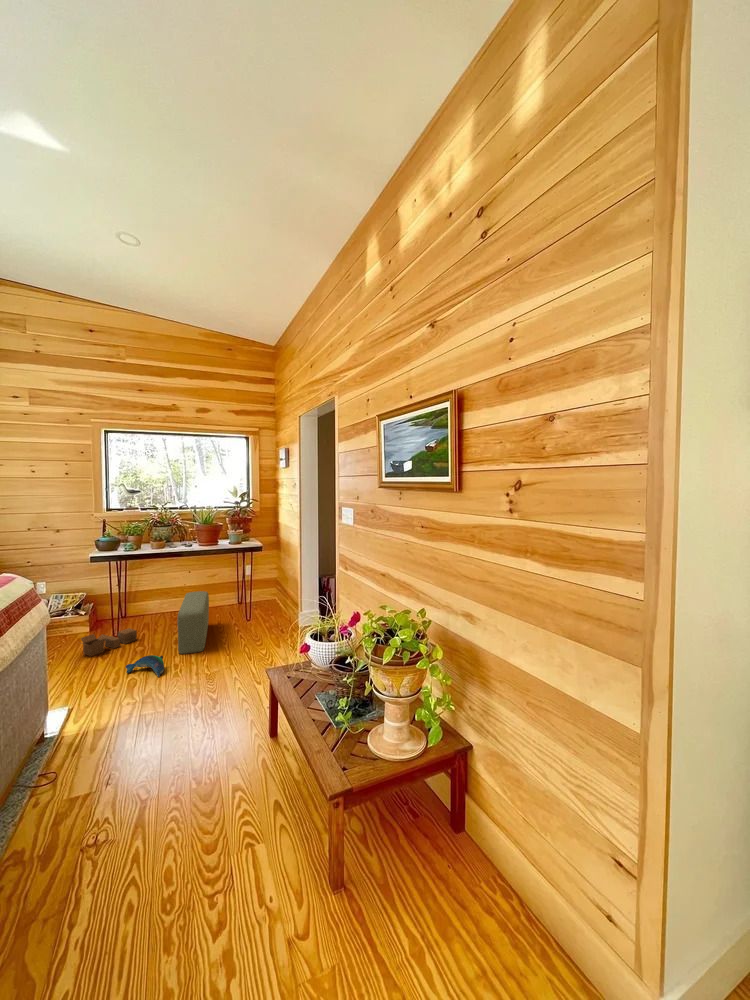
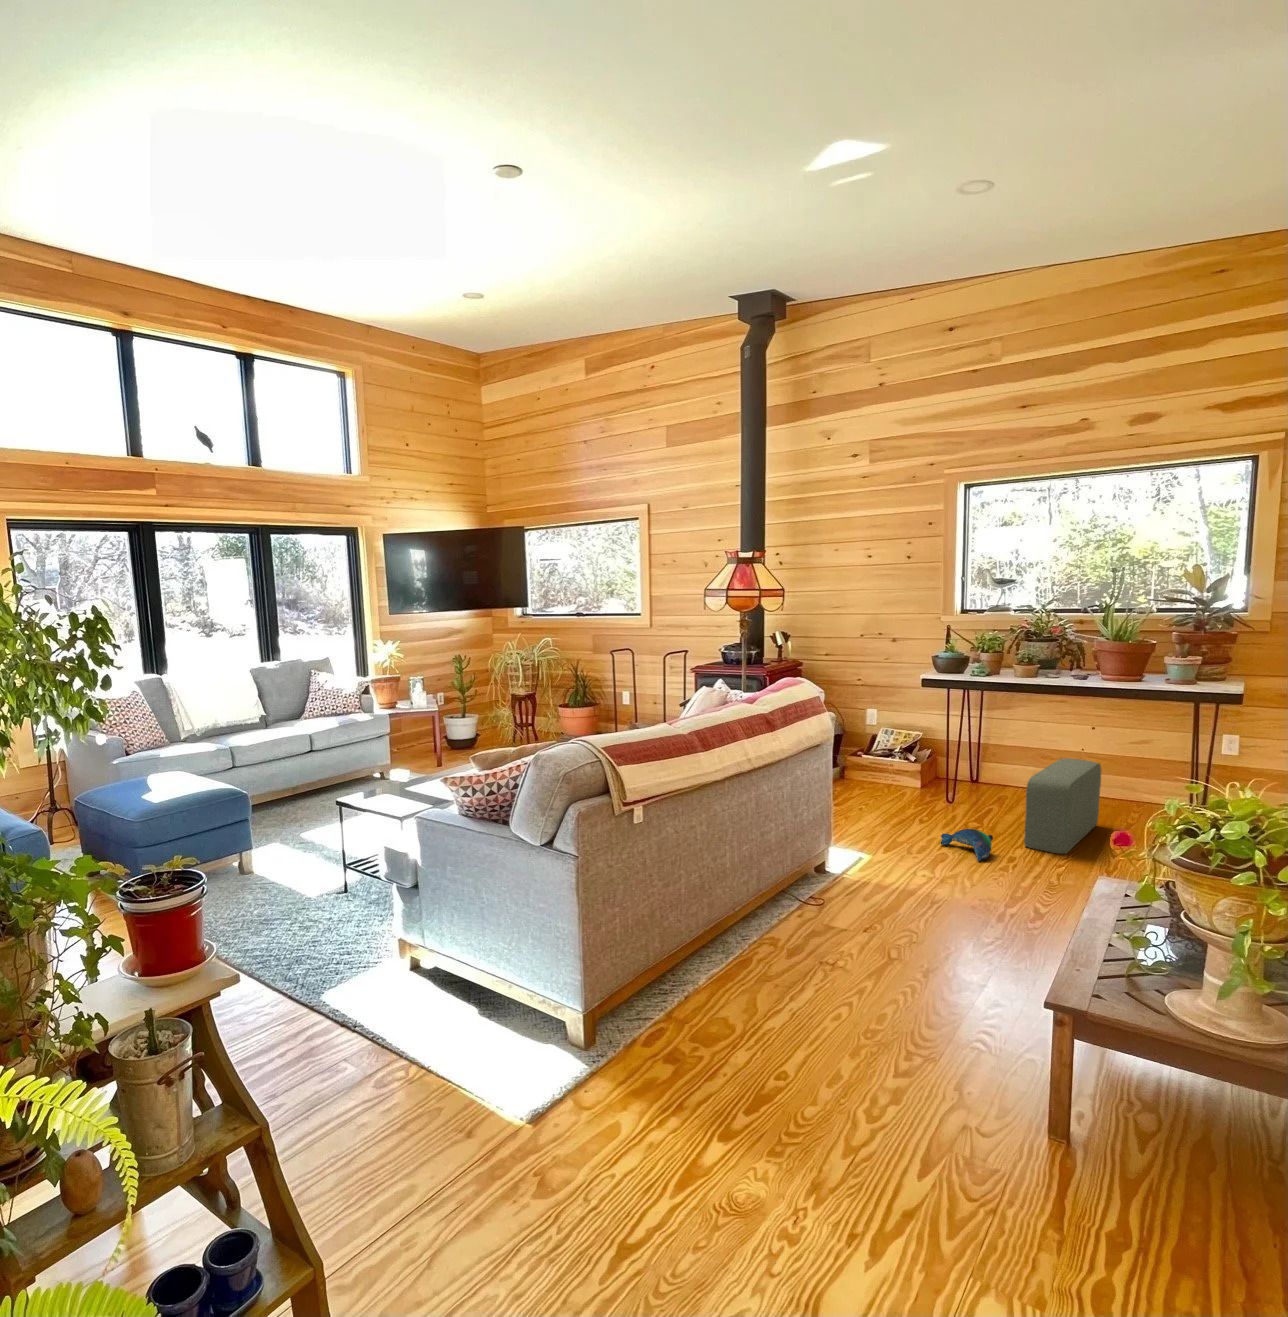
cardboard box: present [81,628,137,656] -> none [895,787,976,816]

